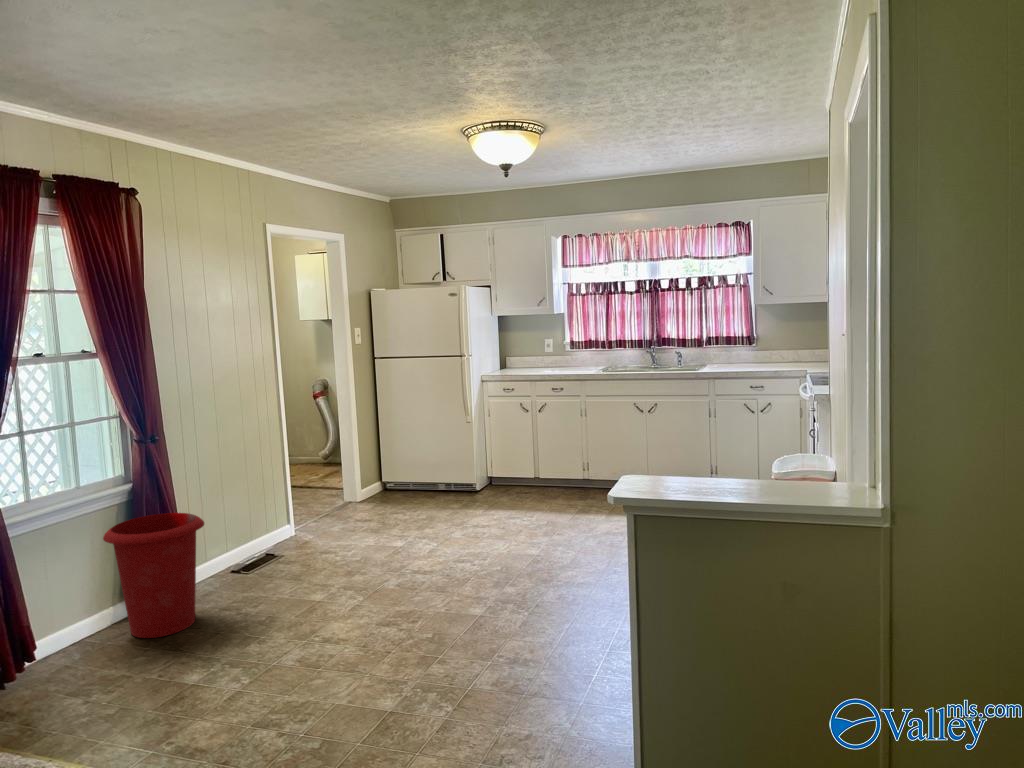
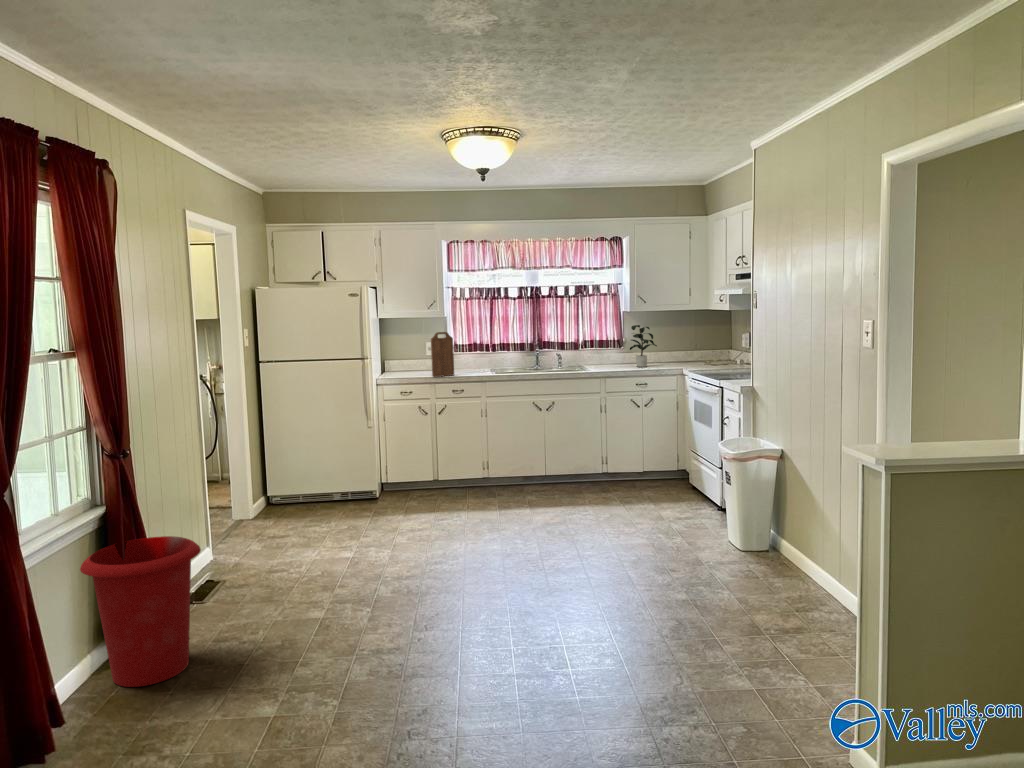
potted plant: none [748,320,793,368] -> present [630,325,657,367]
cutting board: none [531,329,558,375] -> present [431,332,454,377]

